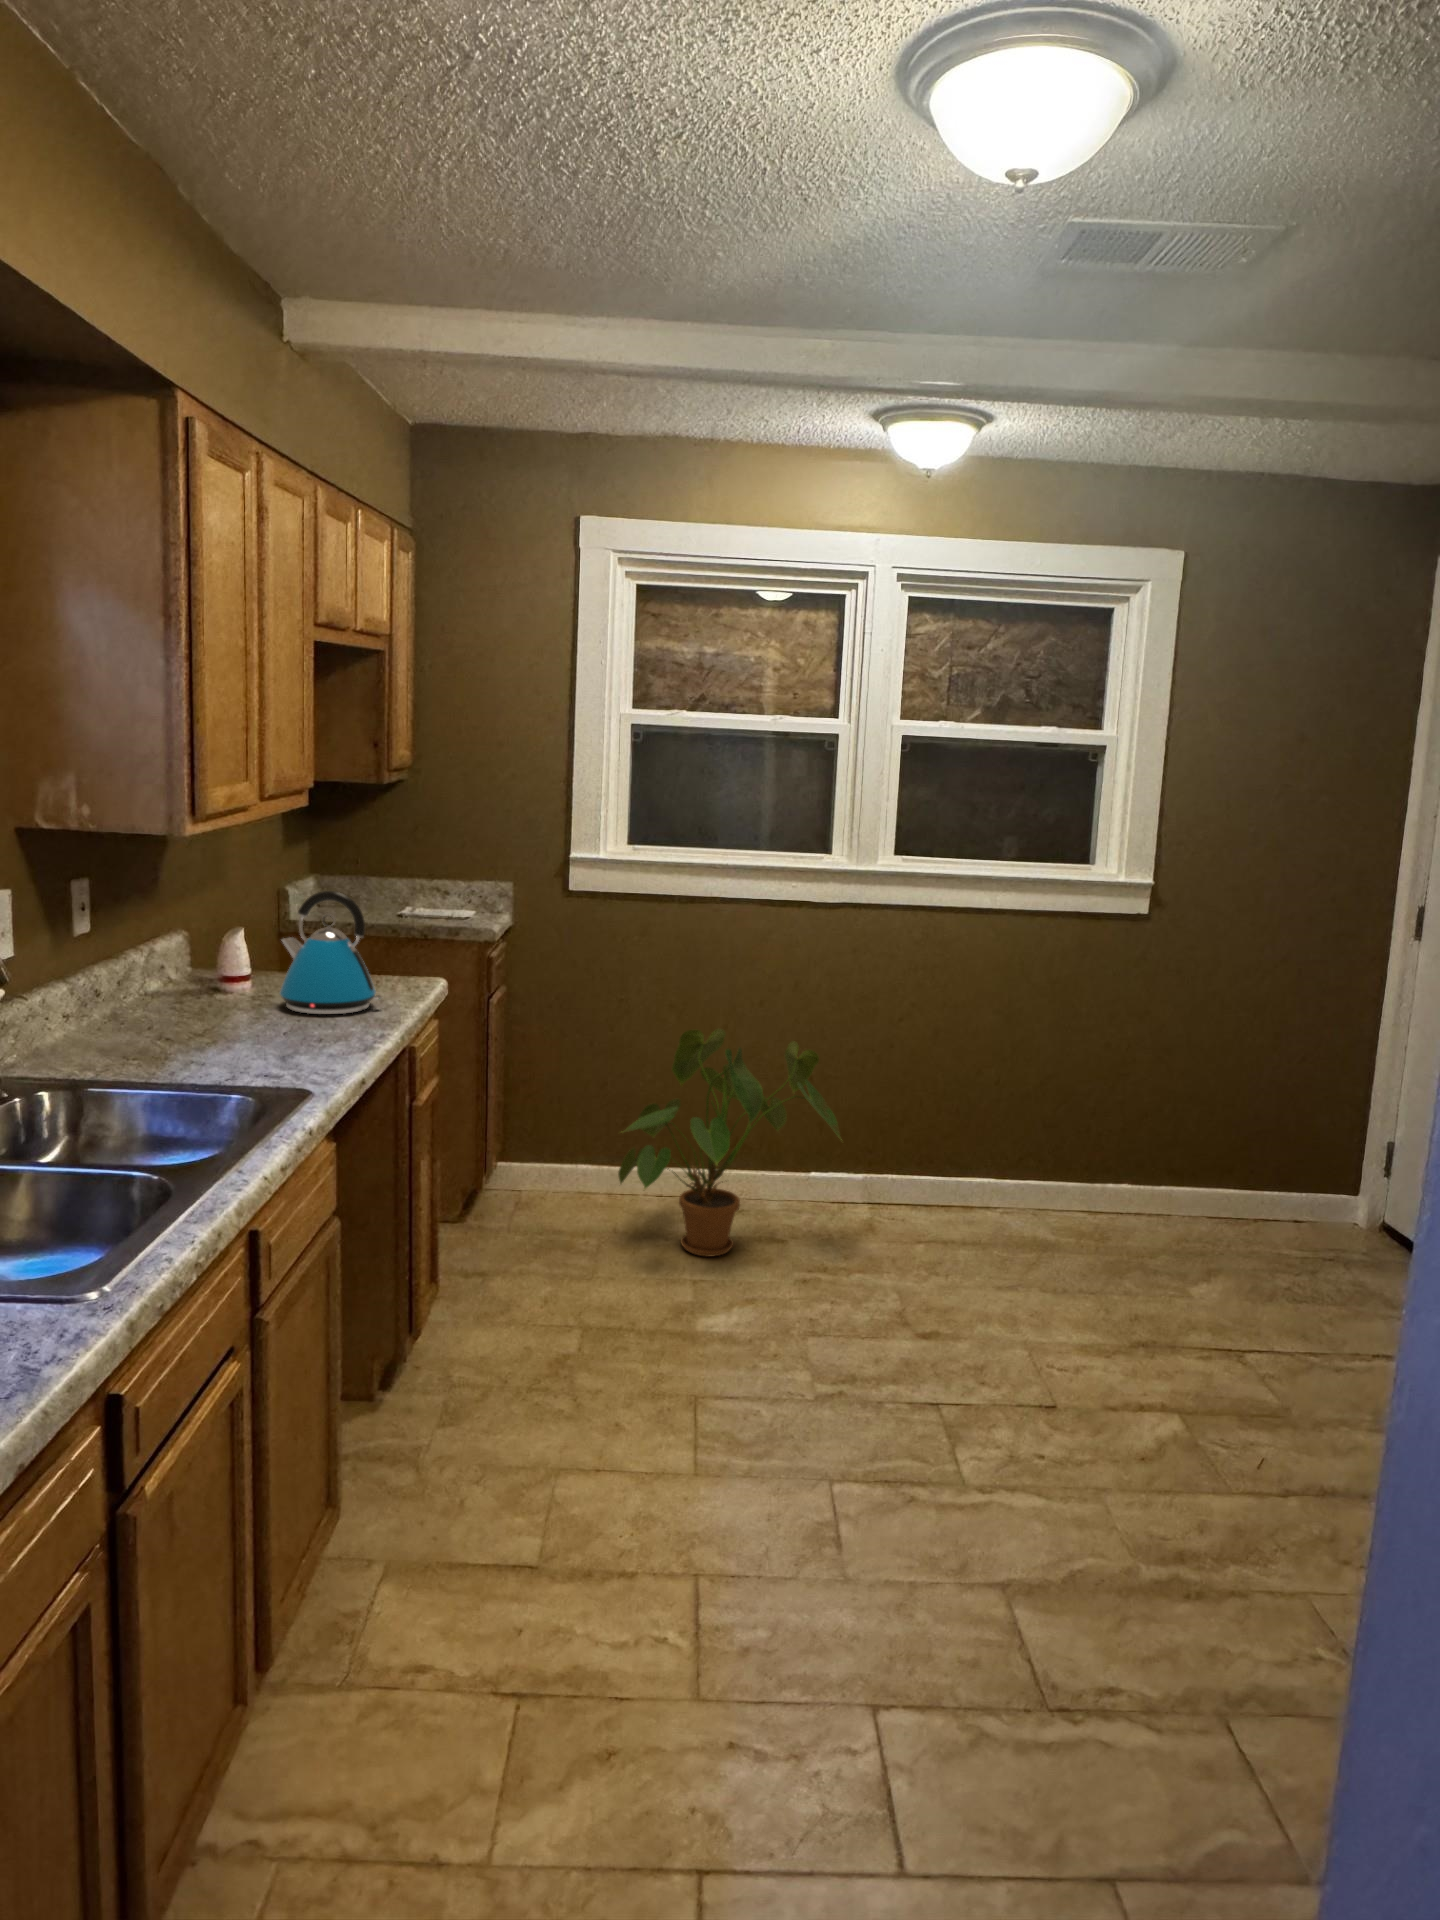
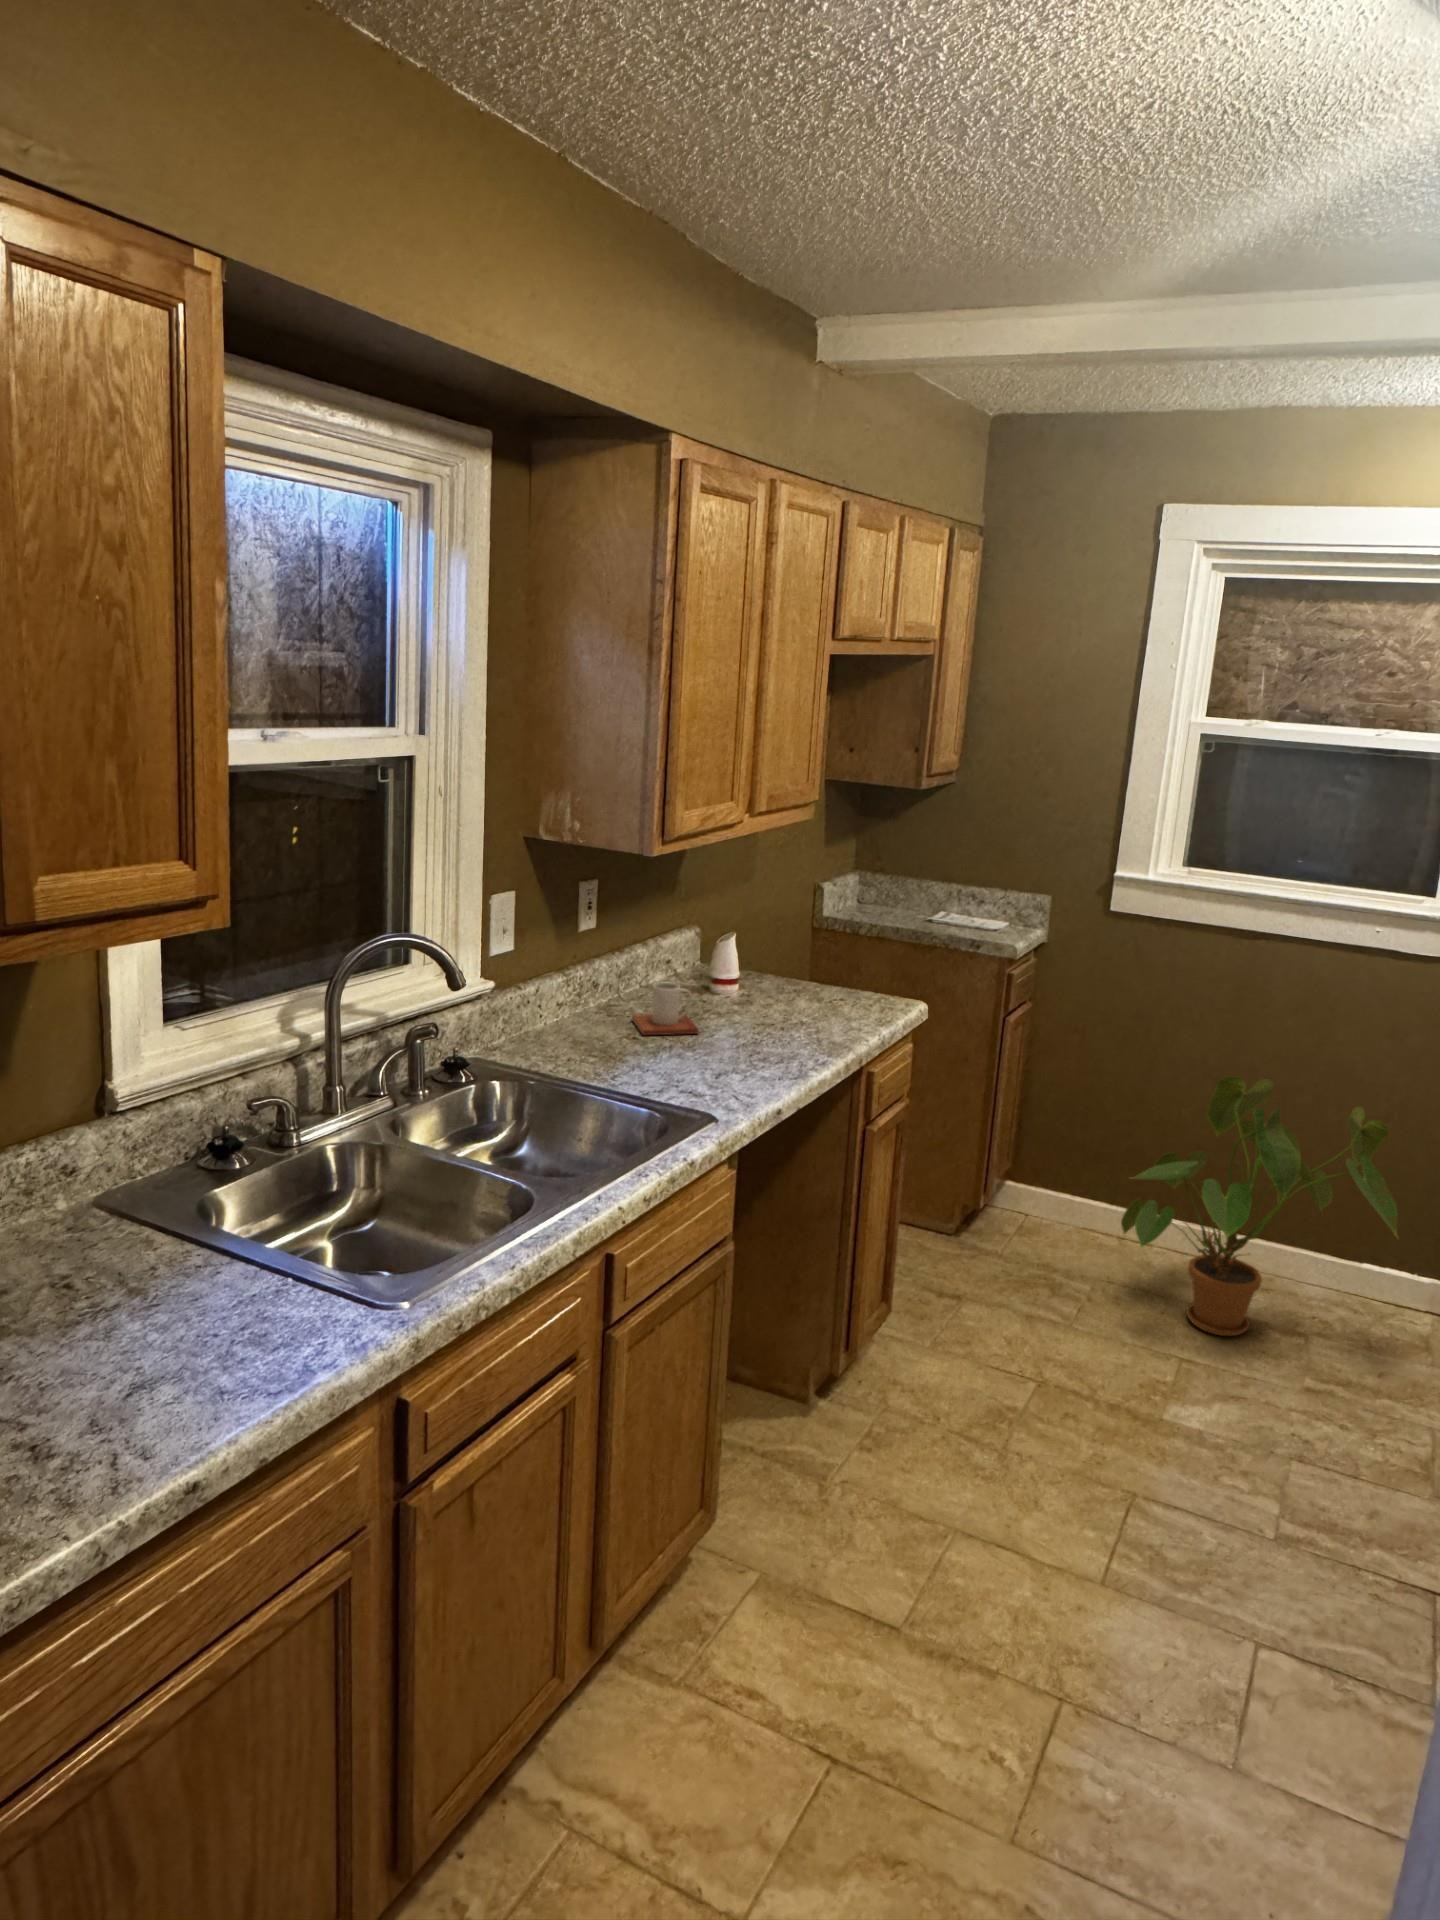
kettle: present [280,891,382,1015] -> none [747,911,840,1033]
mug: none [153,975,238,1032] -> present [632,982,699,1035]

